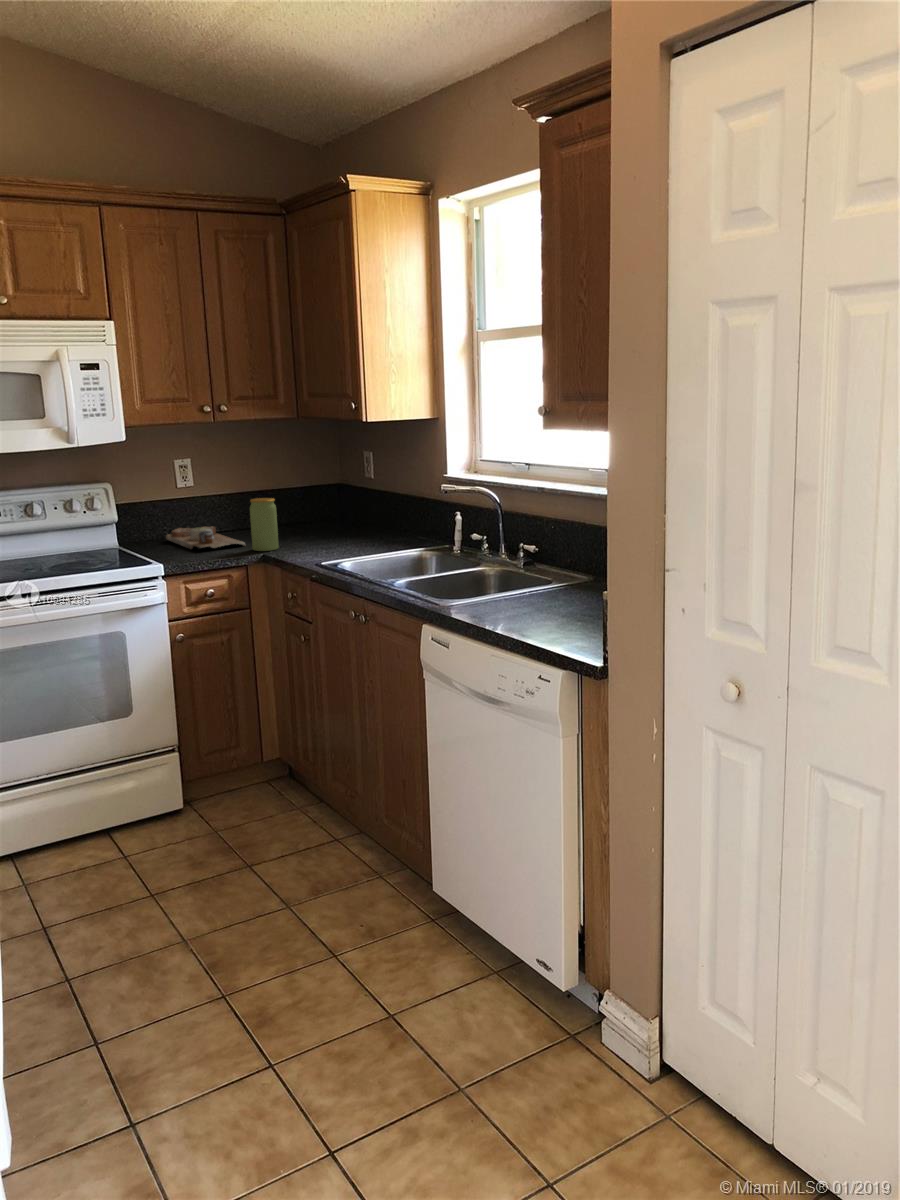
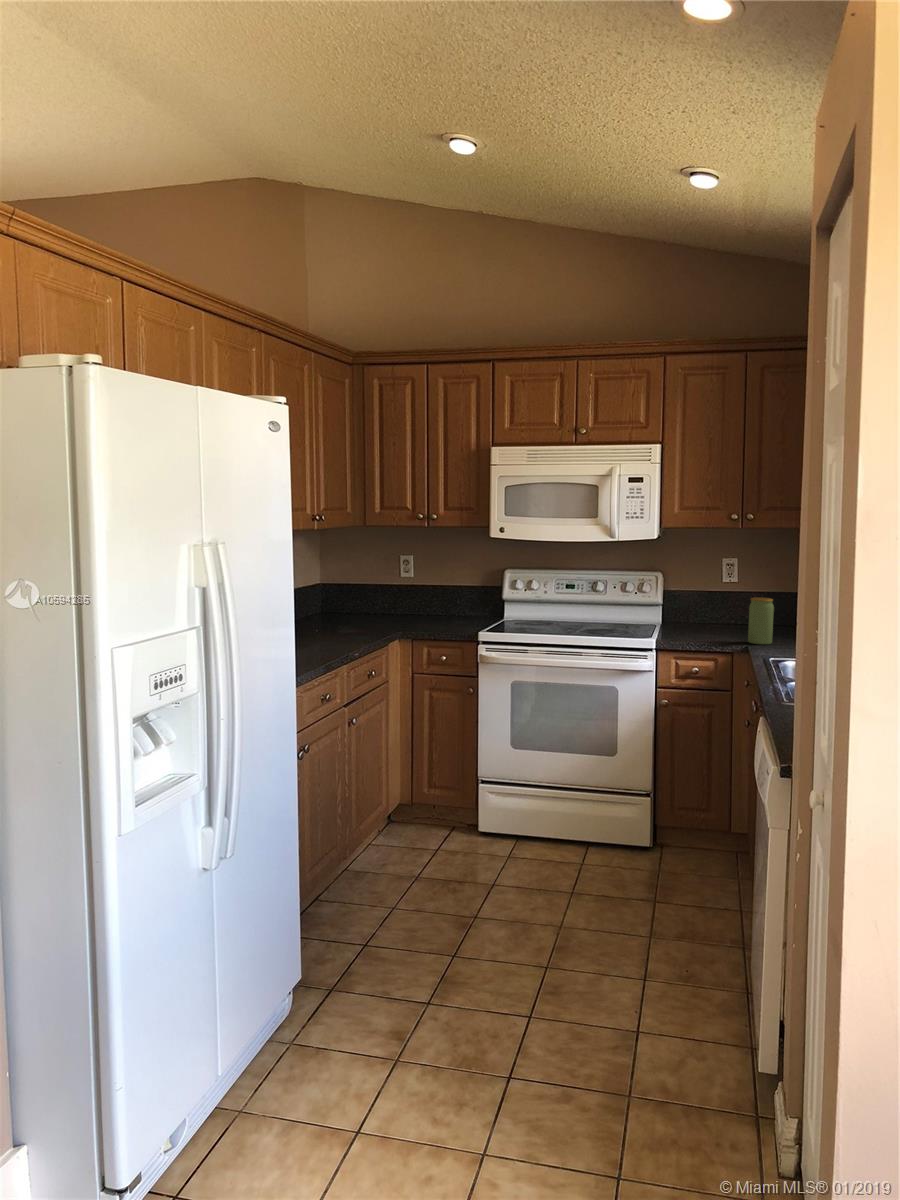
cutting board: present [166,526,246,549] -> none [706,616,753,639]

